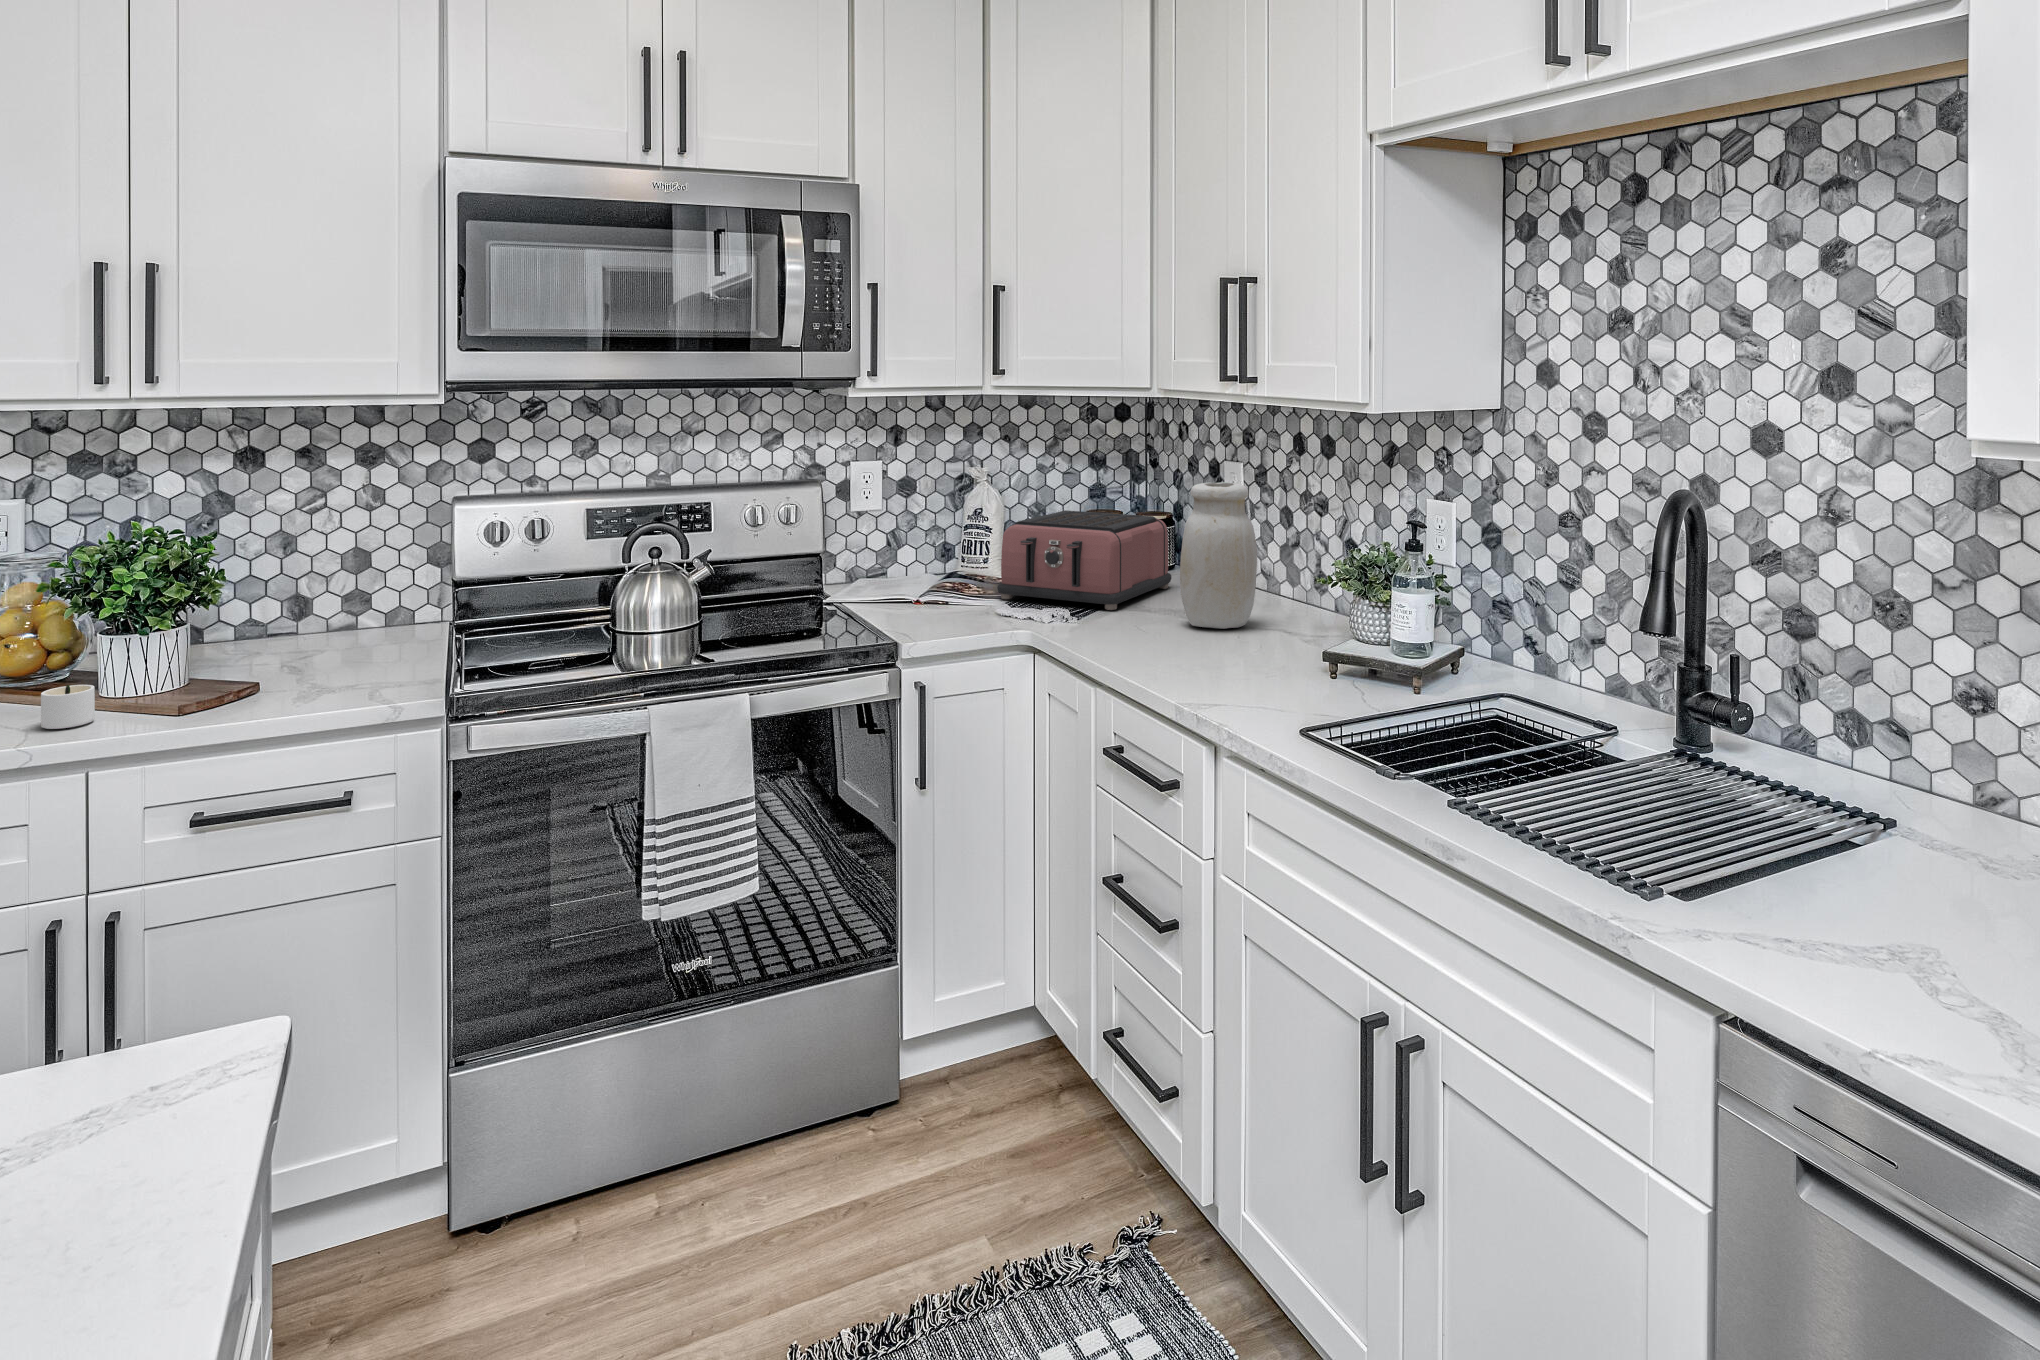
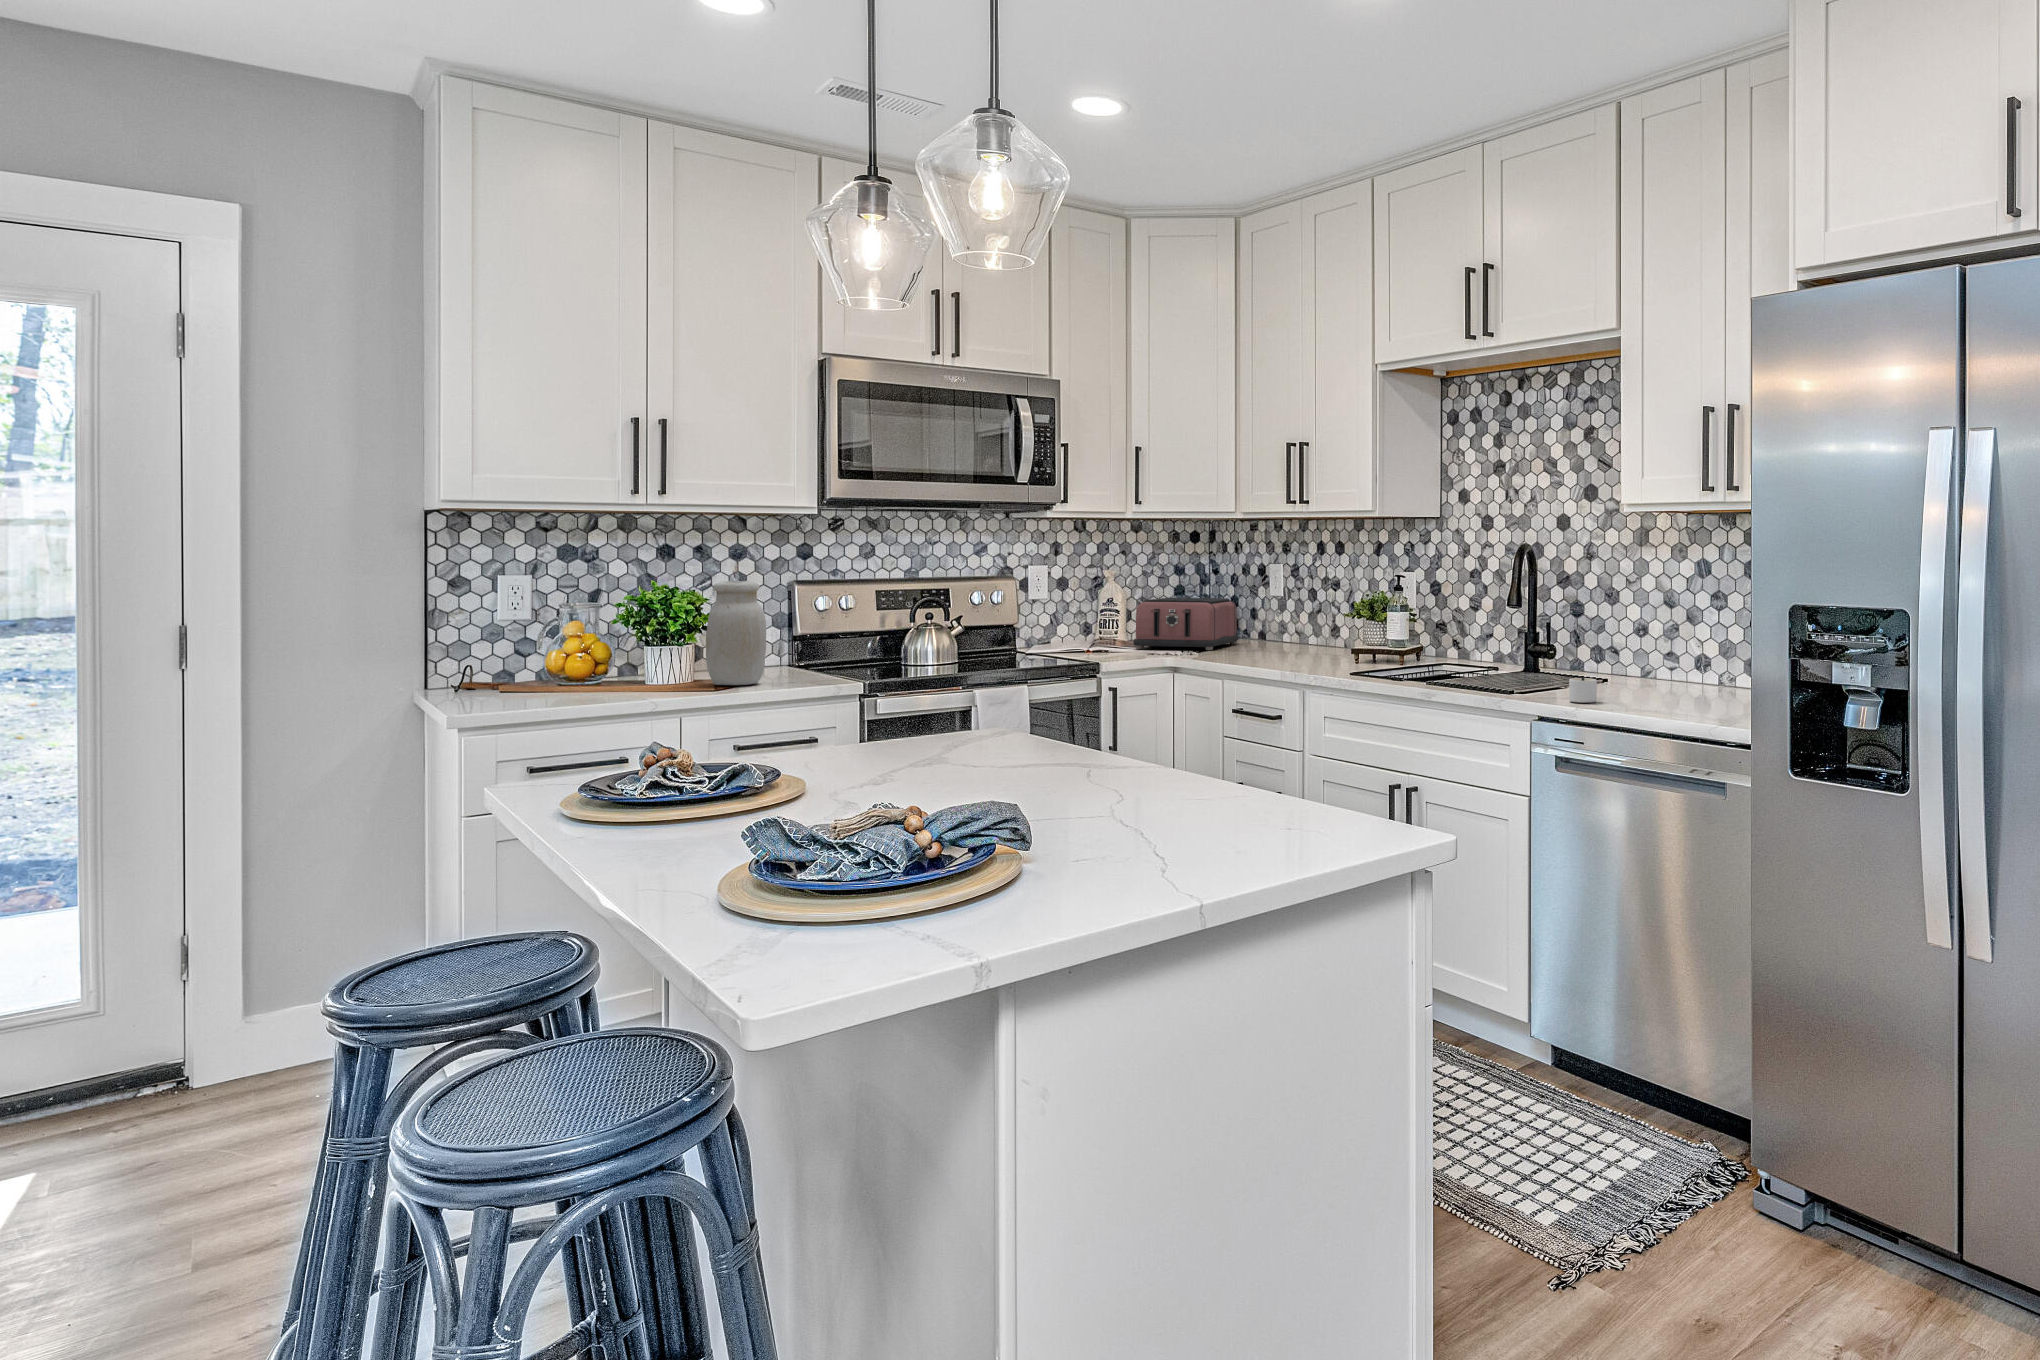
jar: present [1180,482,1257,629] -> present [706,581,766,685]
candle: present [41,685,95,729] -> present [1569,677,1597,703]

